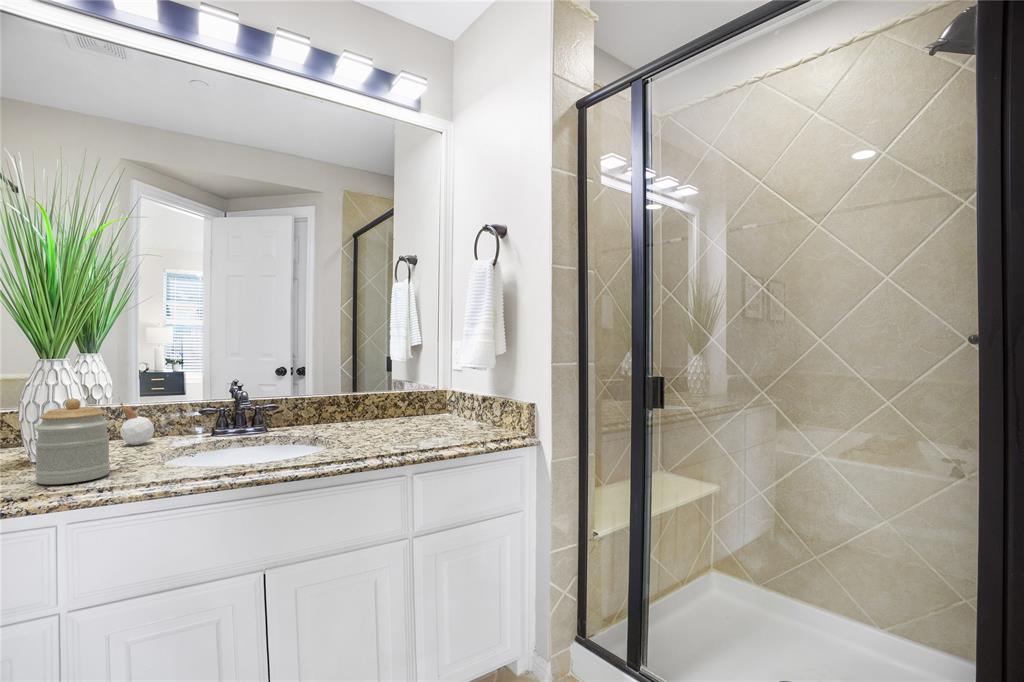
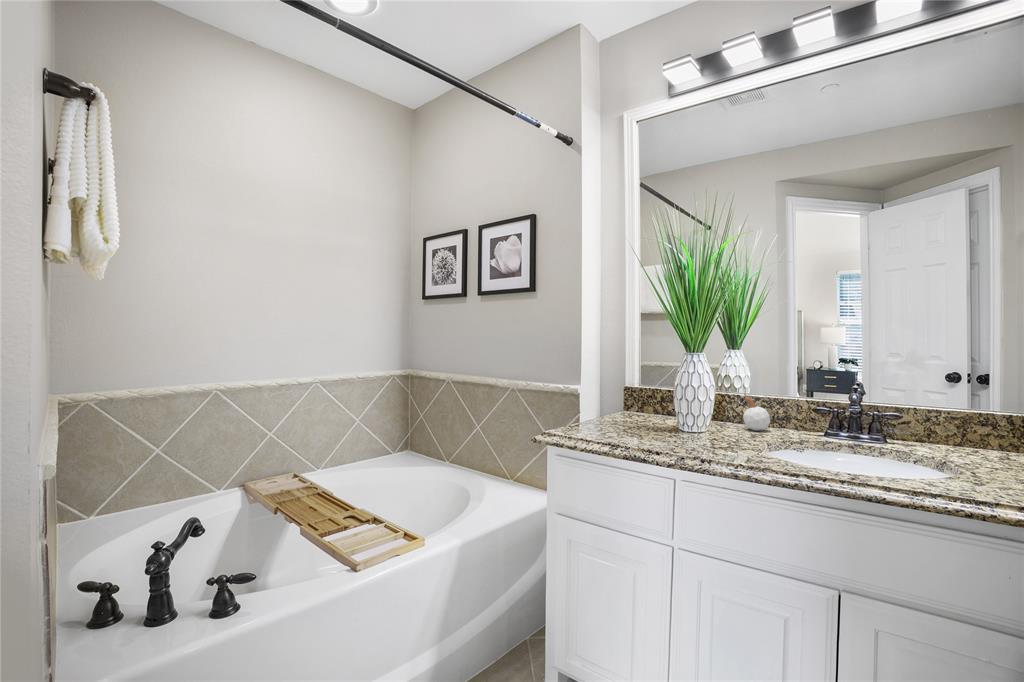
jar: present [35,399,110,484] -> none [670,385,718,451]

